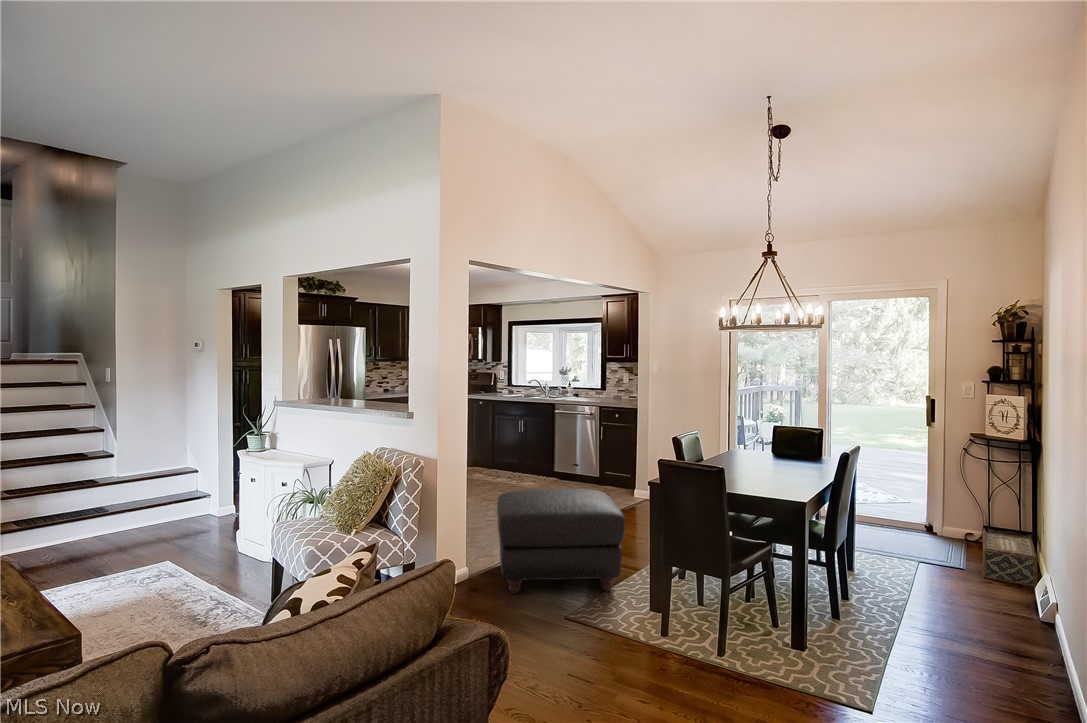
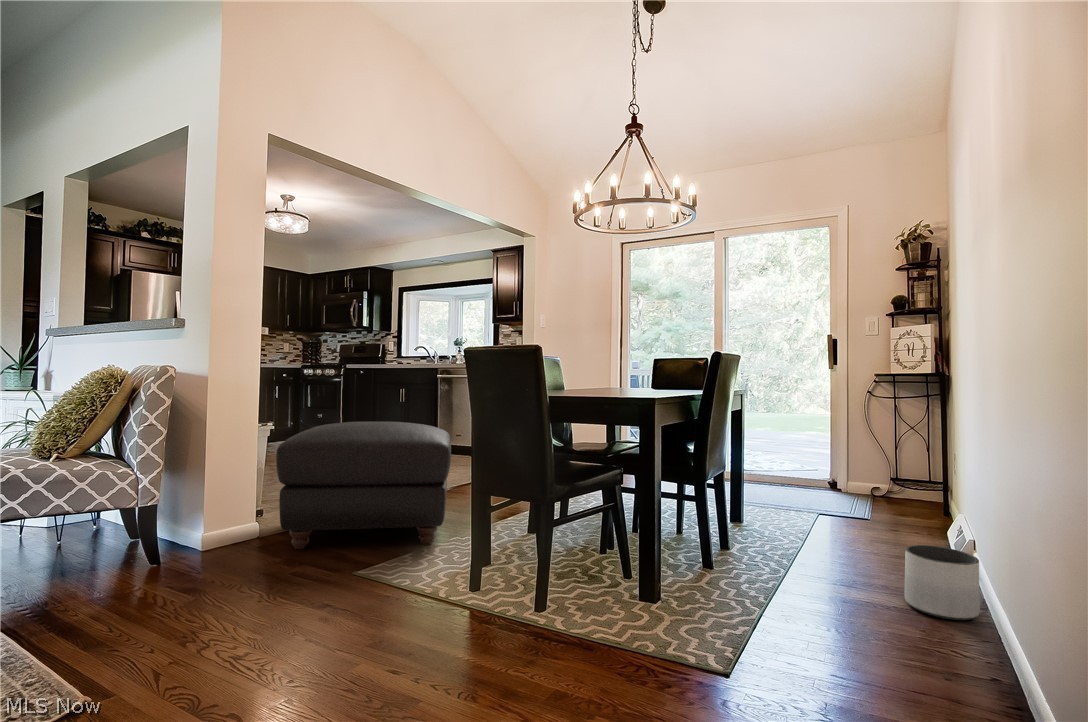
woven basket: present [983,532,1037,587] -> none [889,478,949,533]
planter: none [996,613,1055,674] -> present [904,545,980,620]

